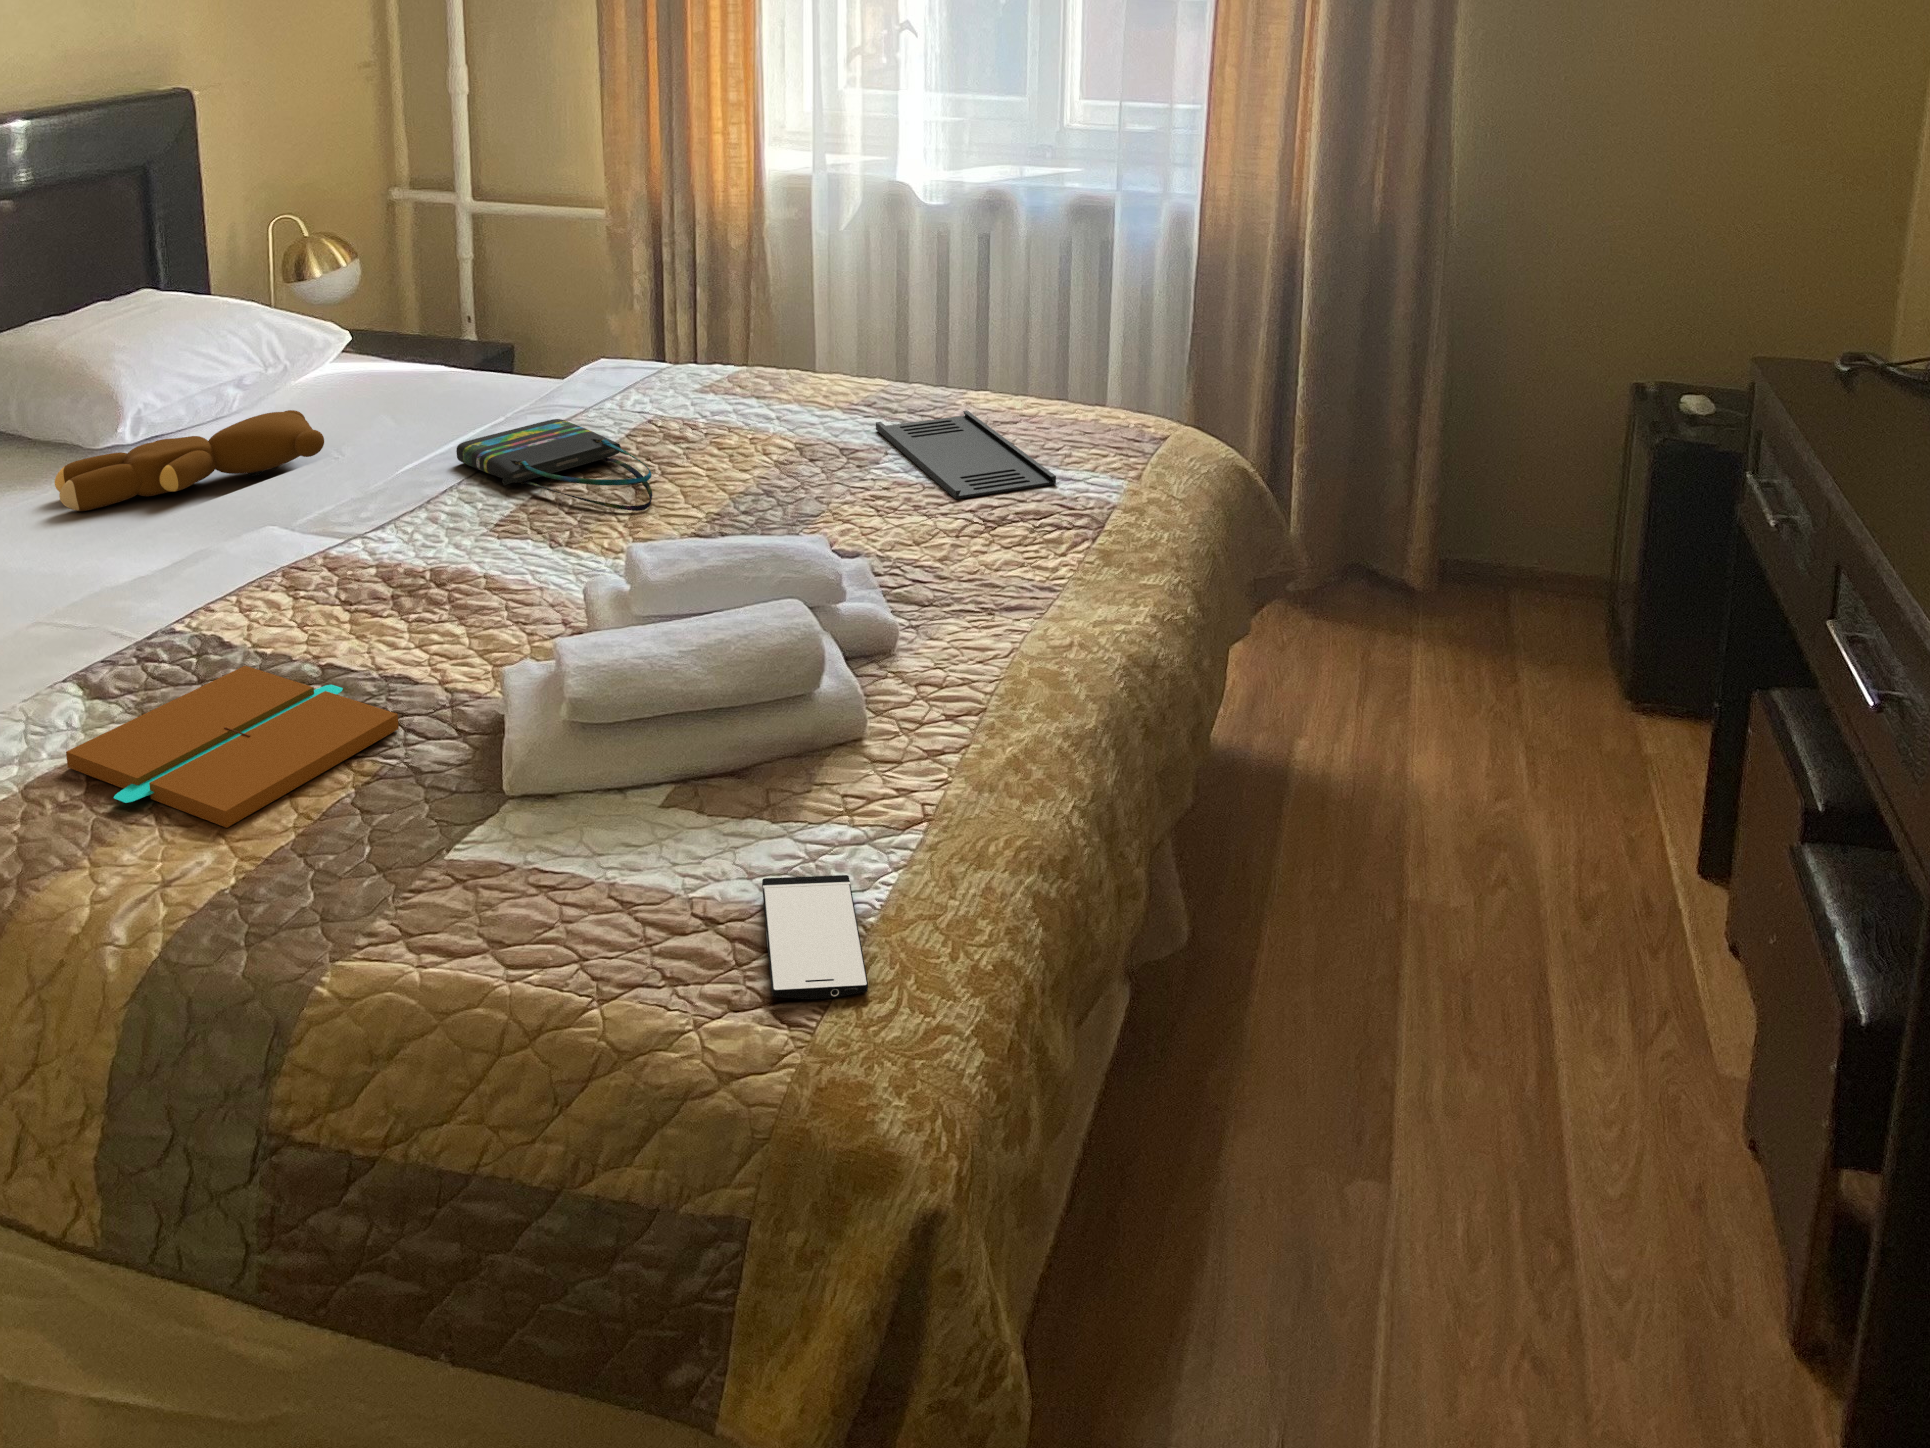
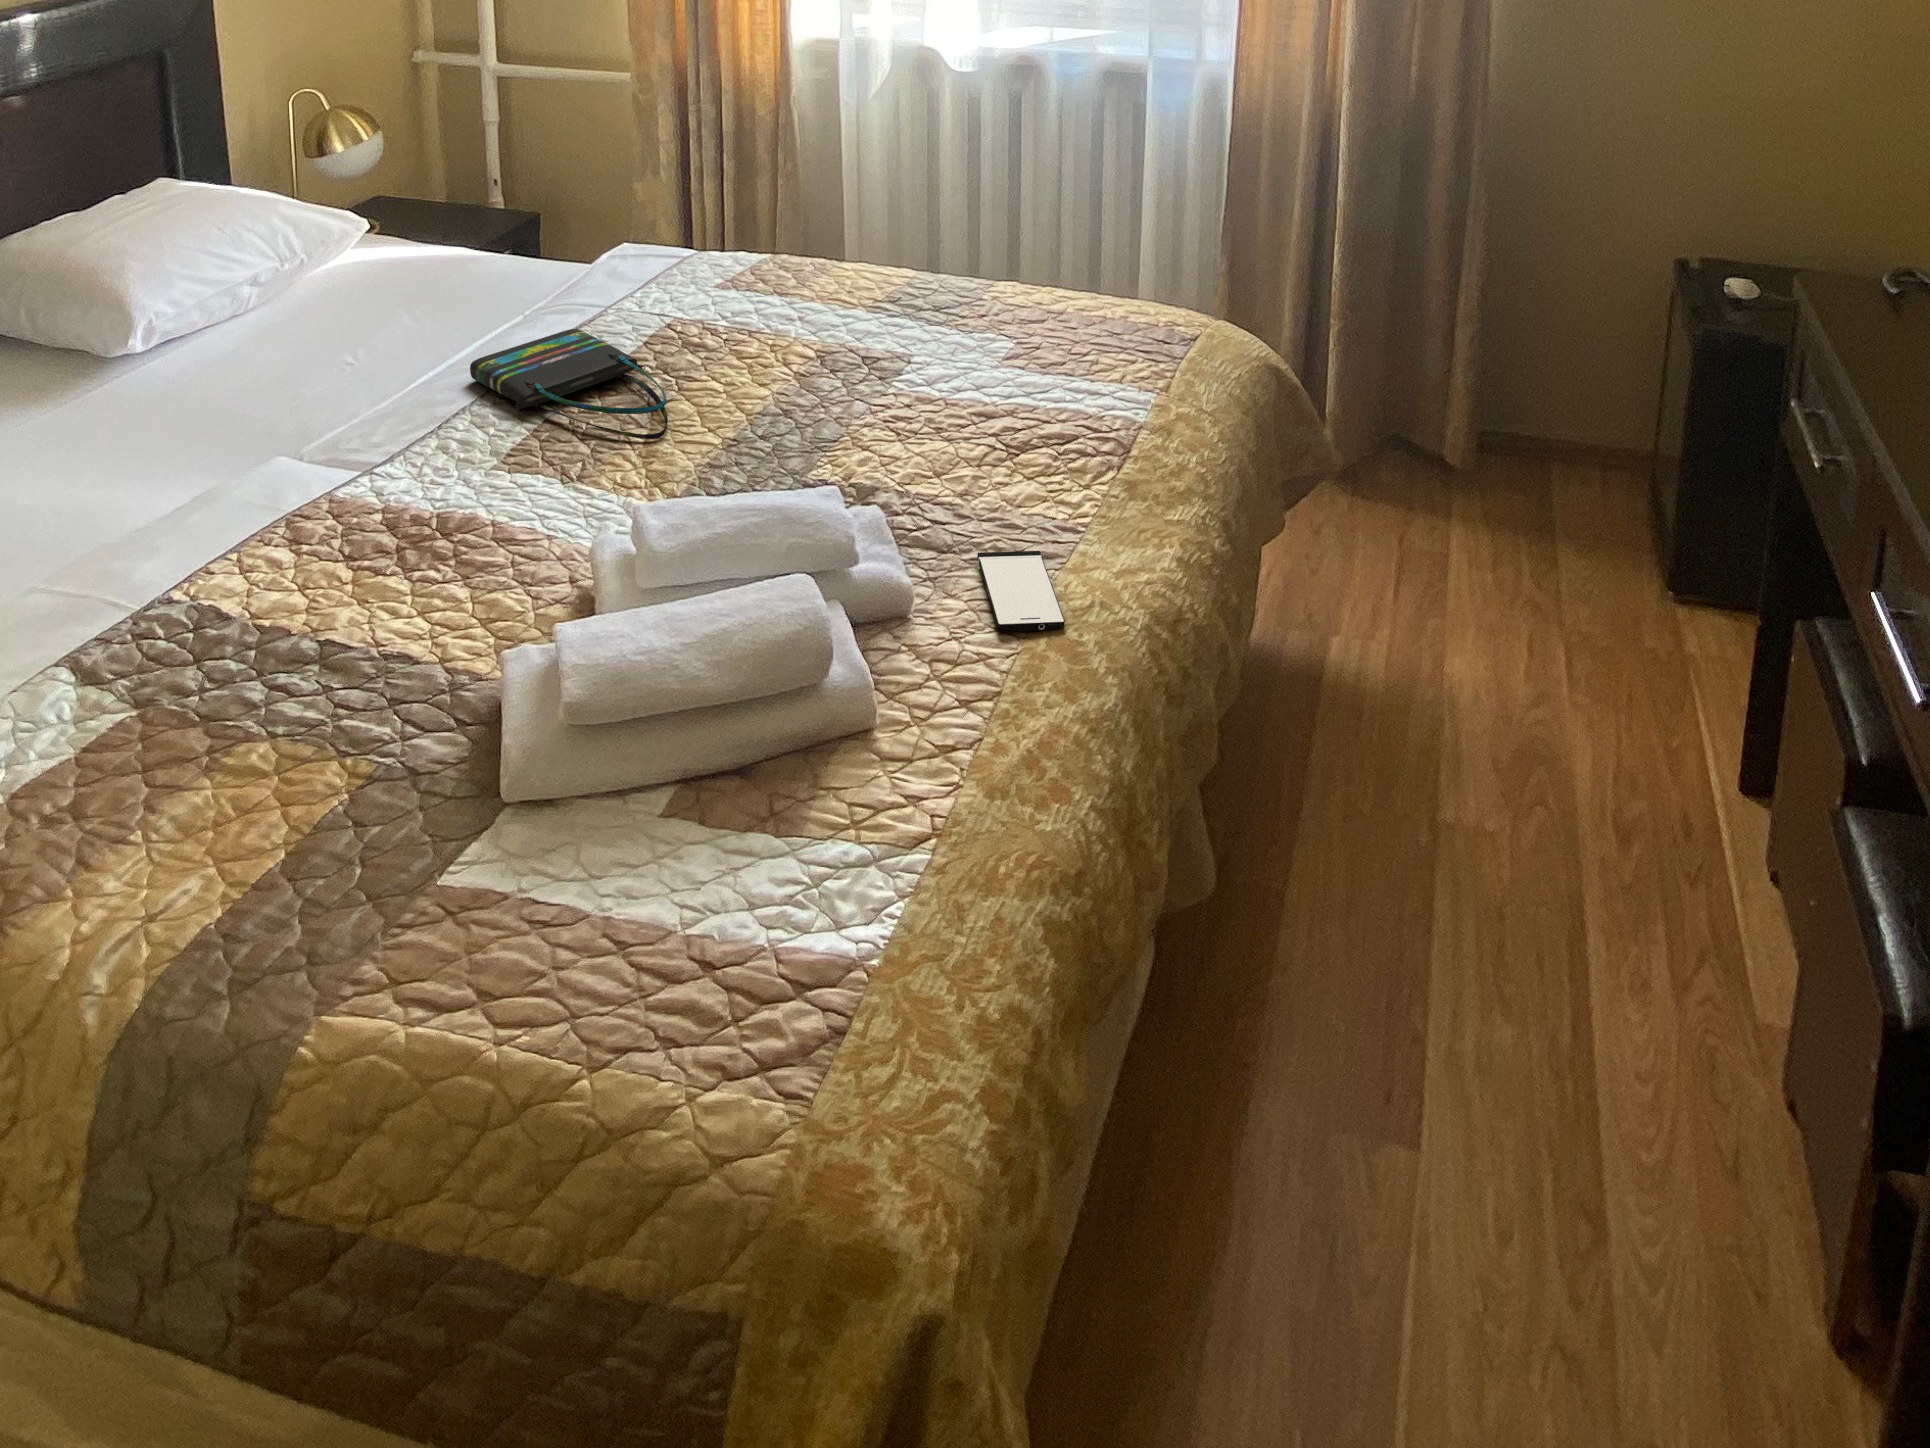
teddy bear: present [55,410,324,511] -> none [63,320,337,436]
tray: present [876,411,1056,499] -> none [899,312,1081,422]
book: present [66,666,399,828] -> none [55,643,397,846]
smartphone: present [762,875,868,999] -> present [977,551,1065,631]

